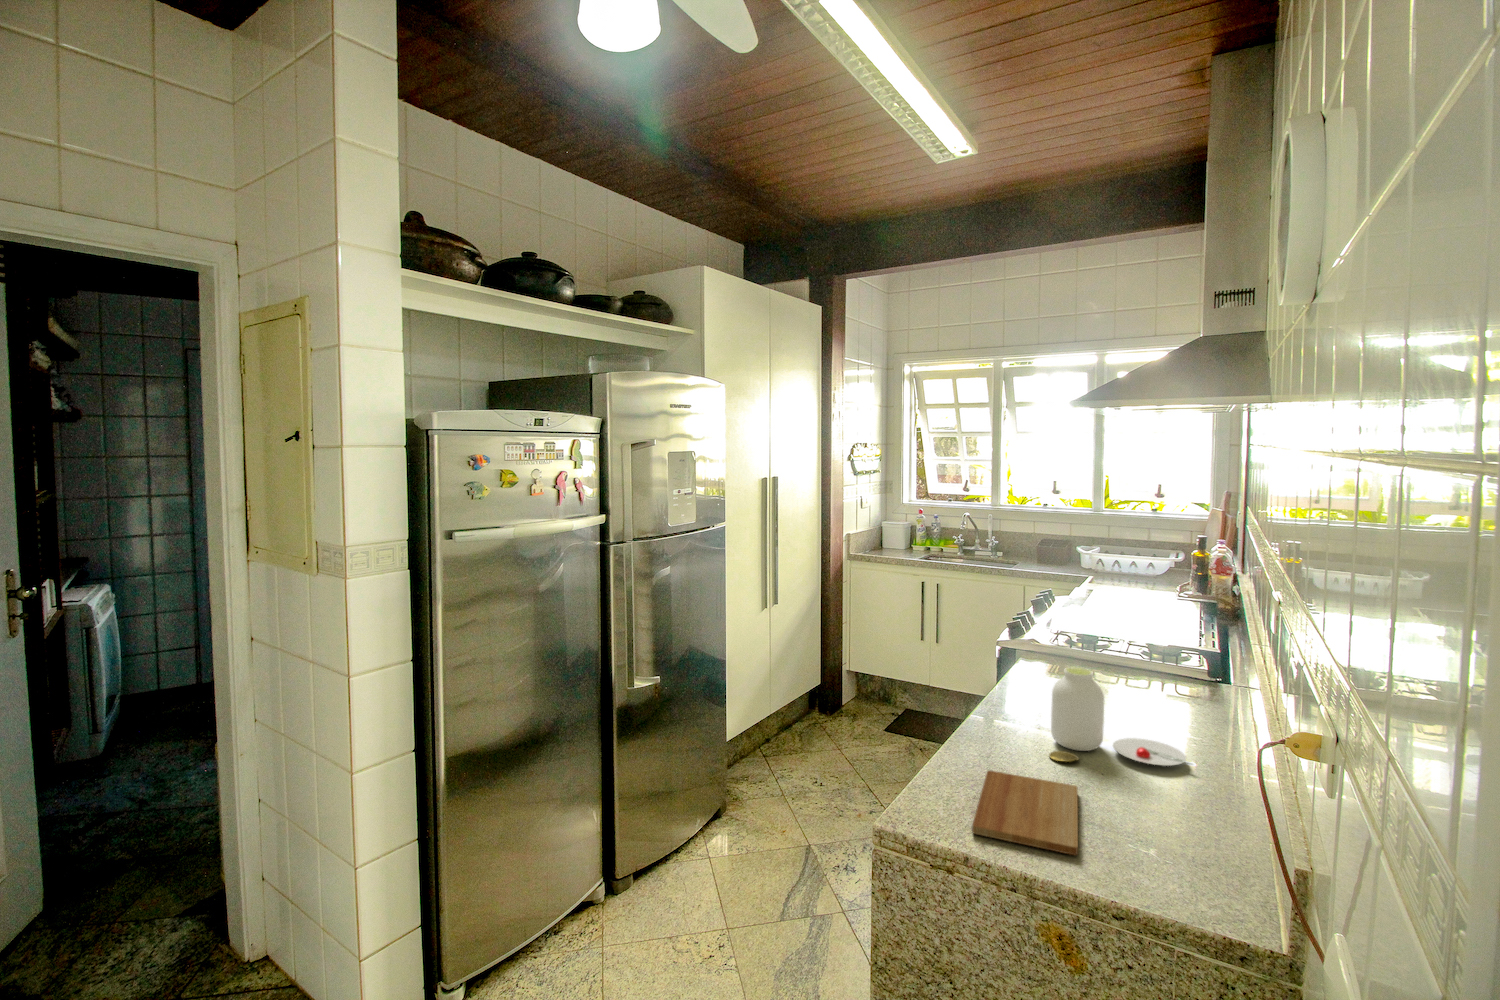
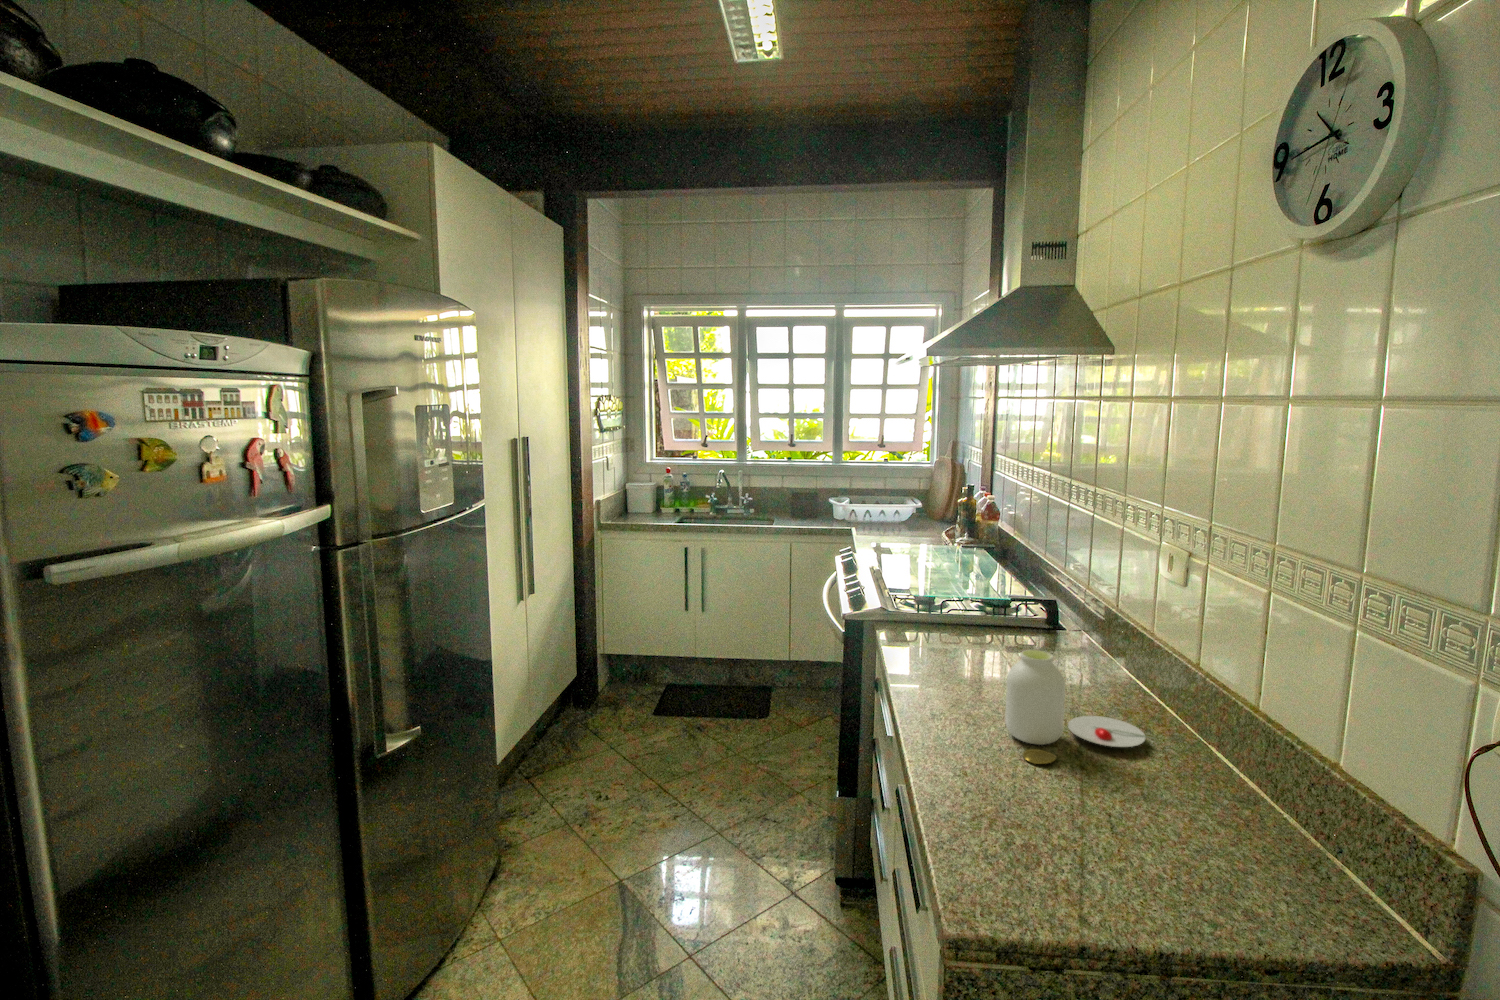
cutting board: present [972,771,1078,855] -> none [995,796,1181,904]

